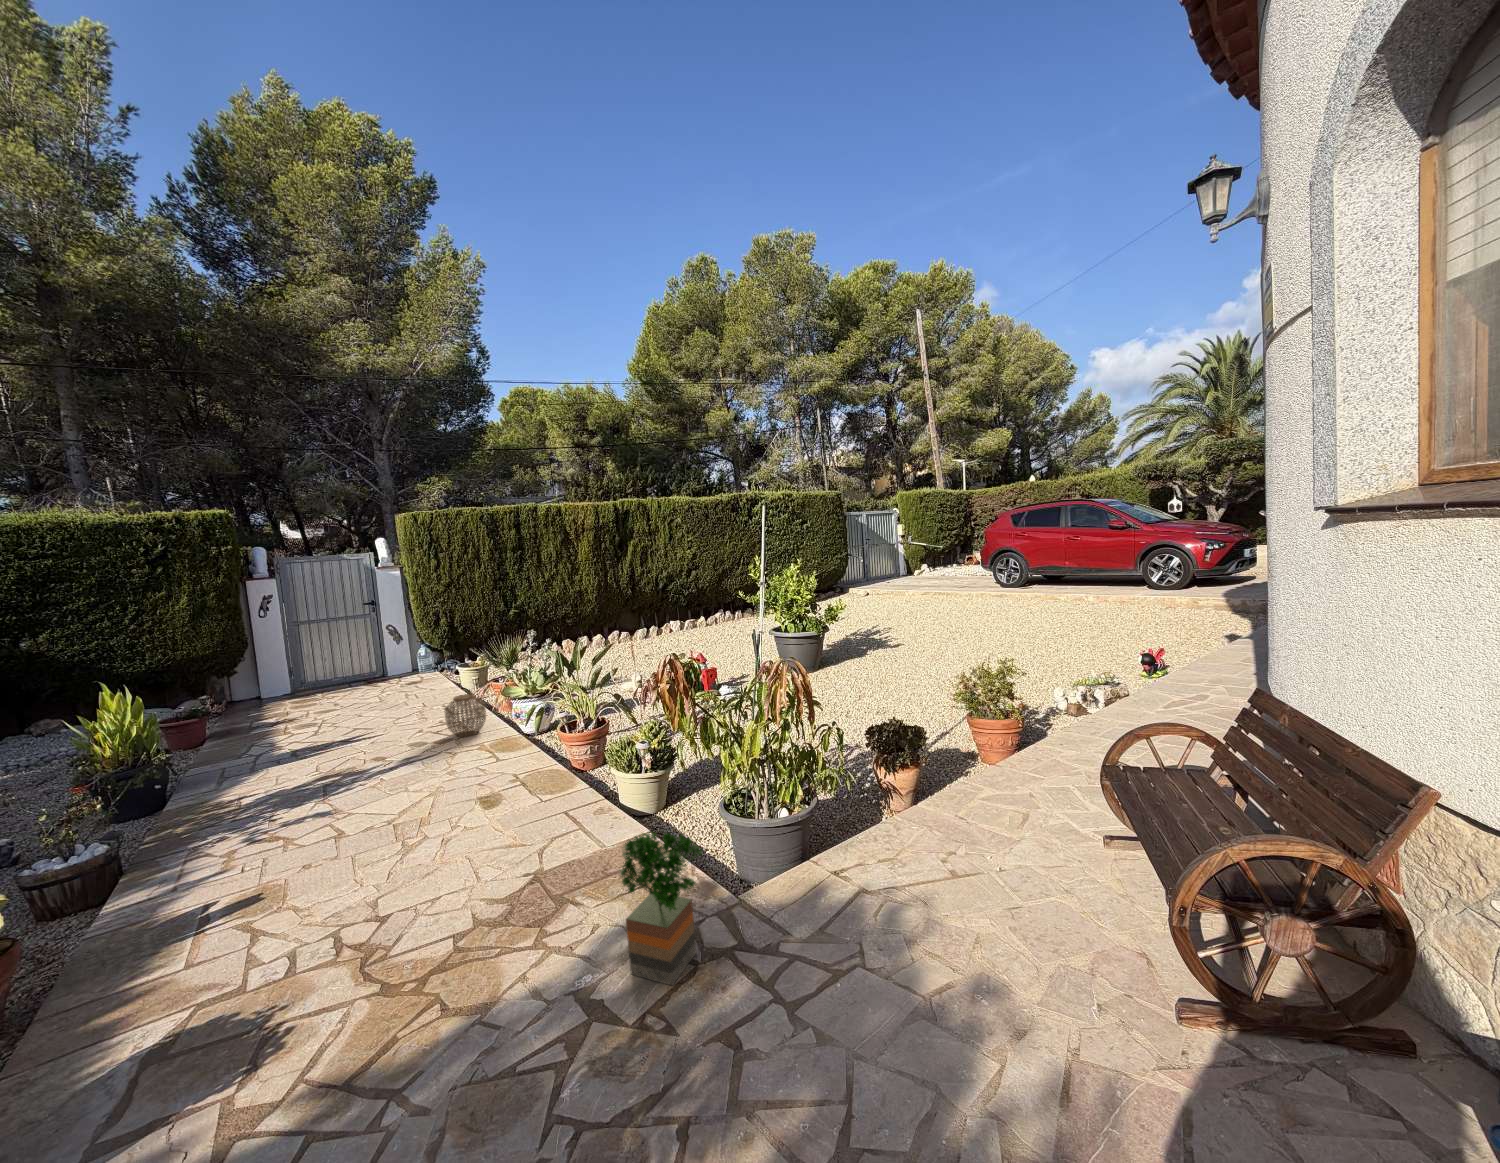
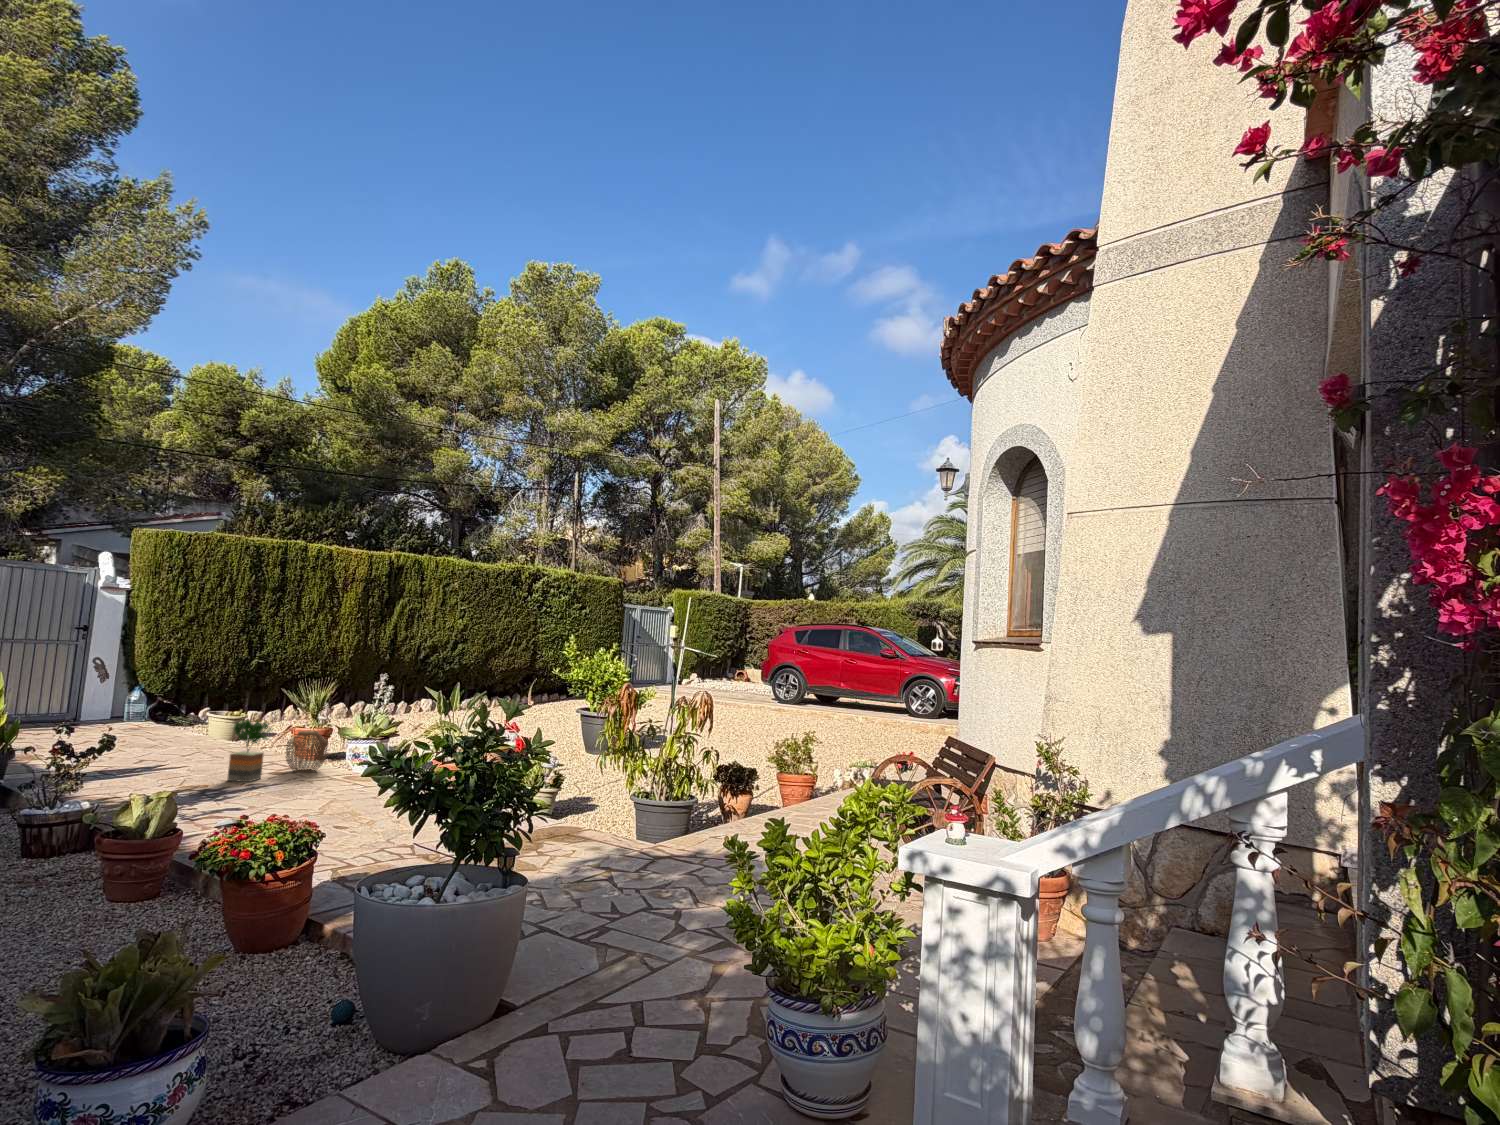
potted tree: present [620,832,703,985] -> present [227,720,273,782]

